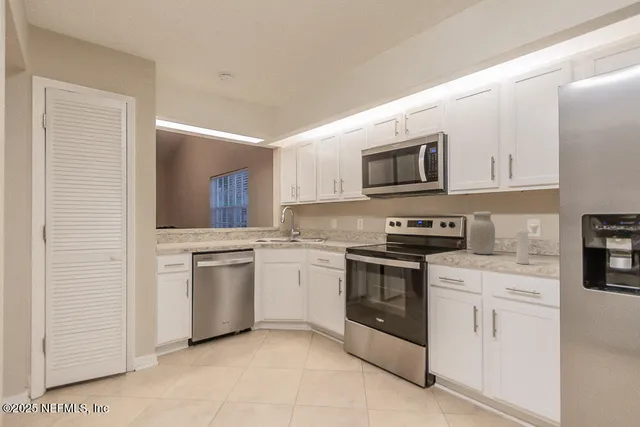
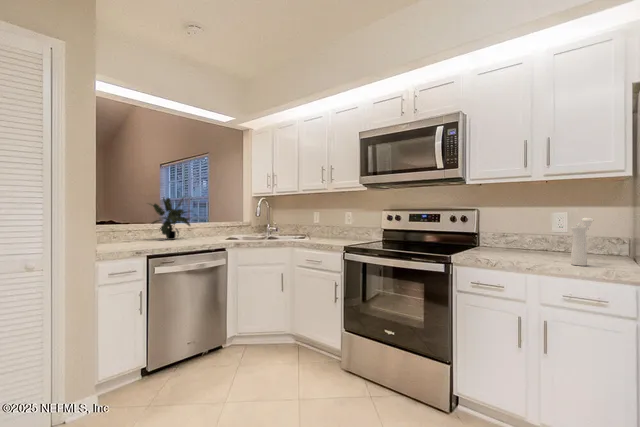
potted plant: none [194,205,231,241] -> present [152,198,190,240]
jar: present [470,211,495,254] -> none [494,204,524,253]

